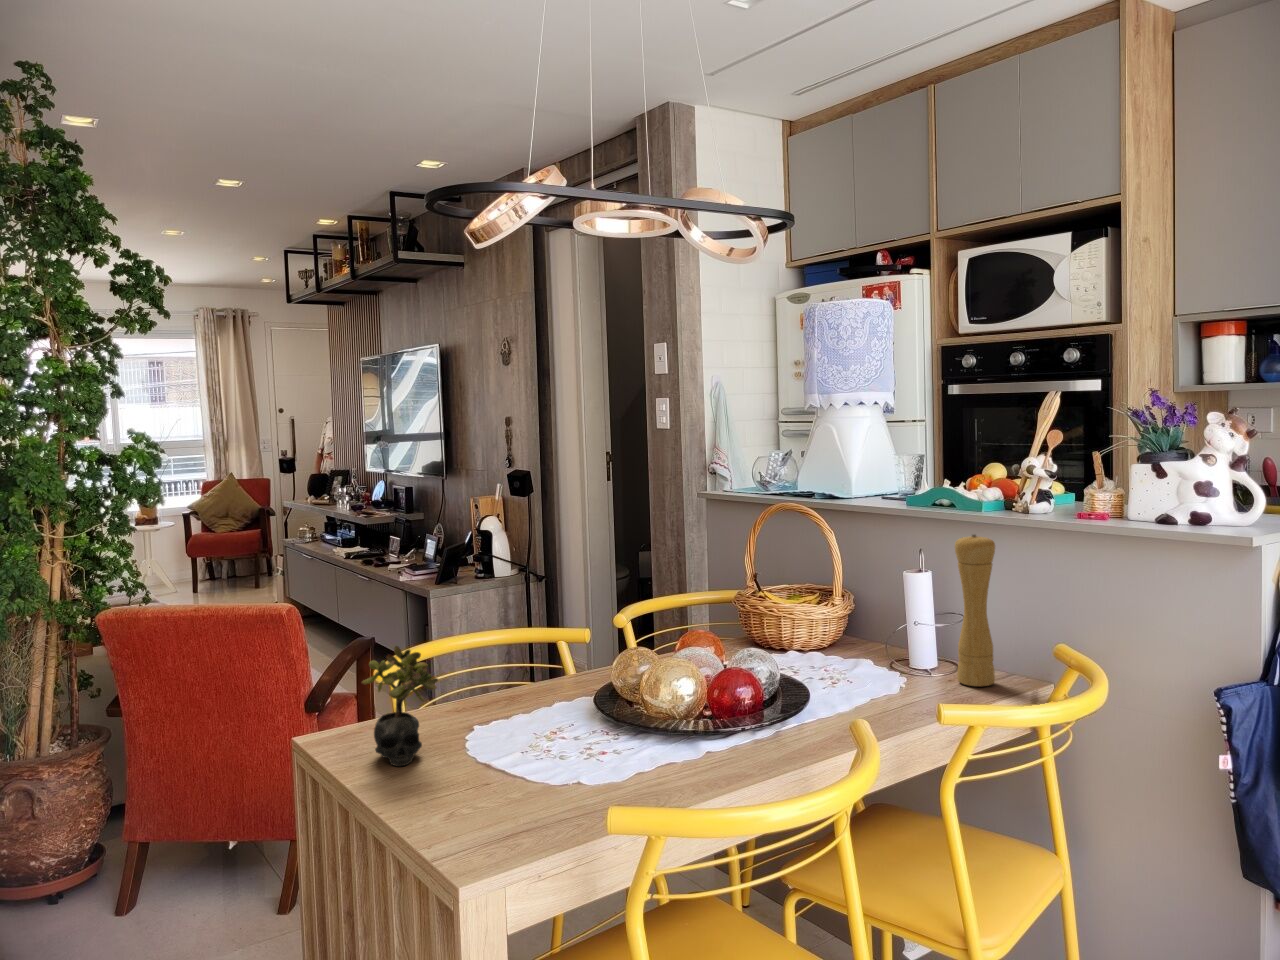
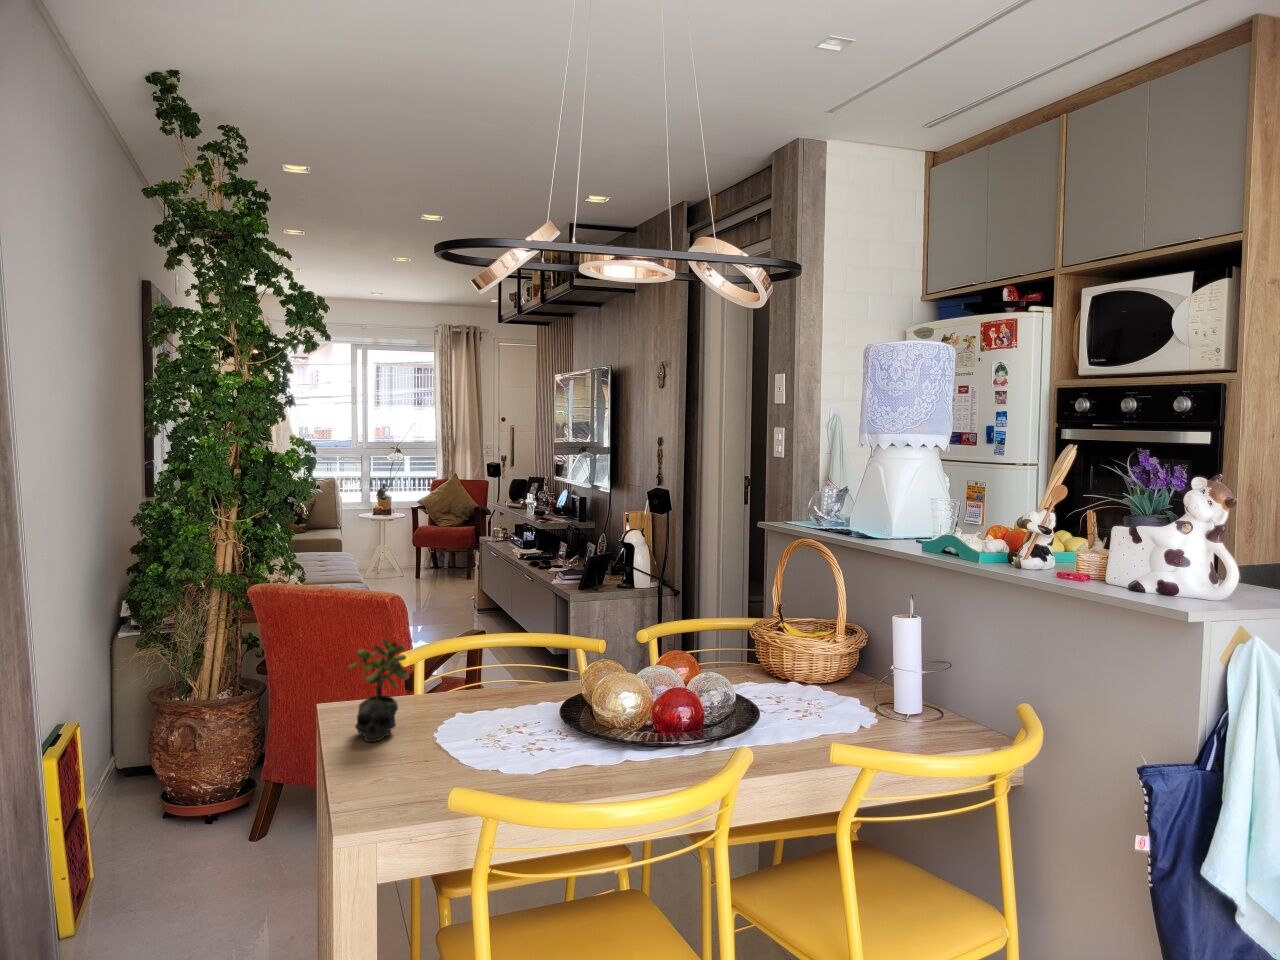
pepper mill: present [955,534,995,686] -> none [924,583,966,736]

